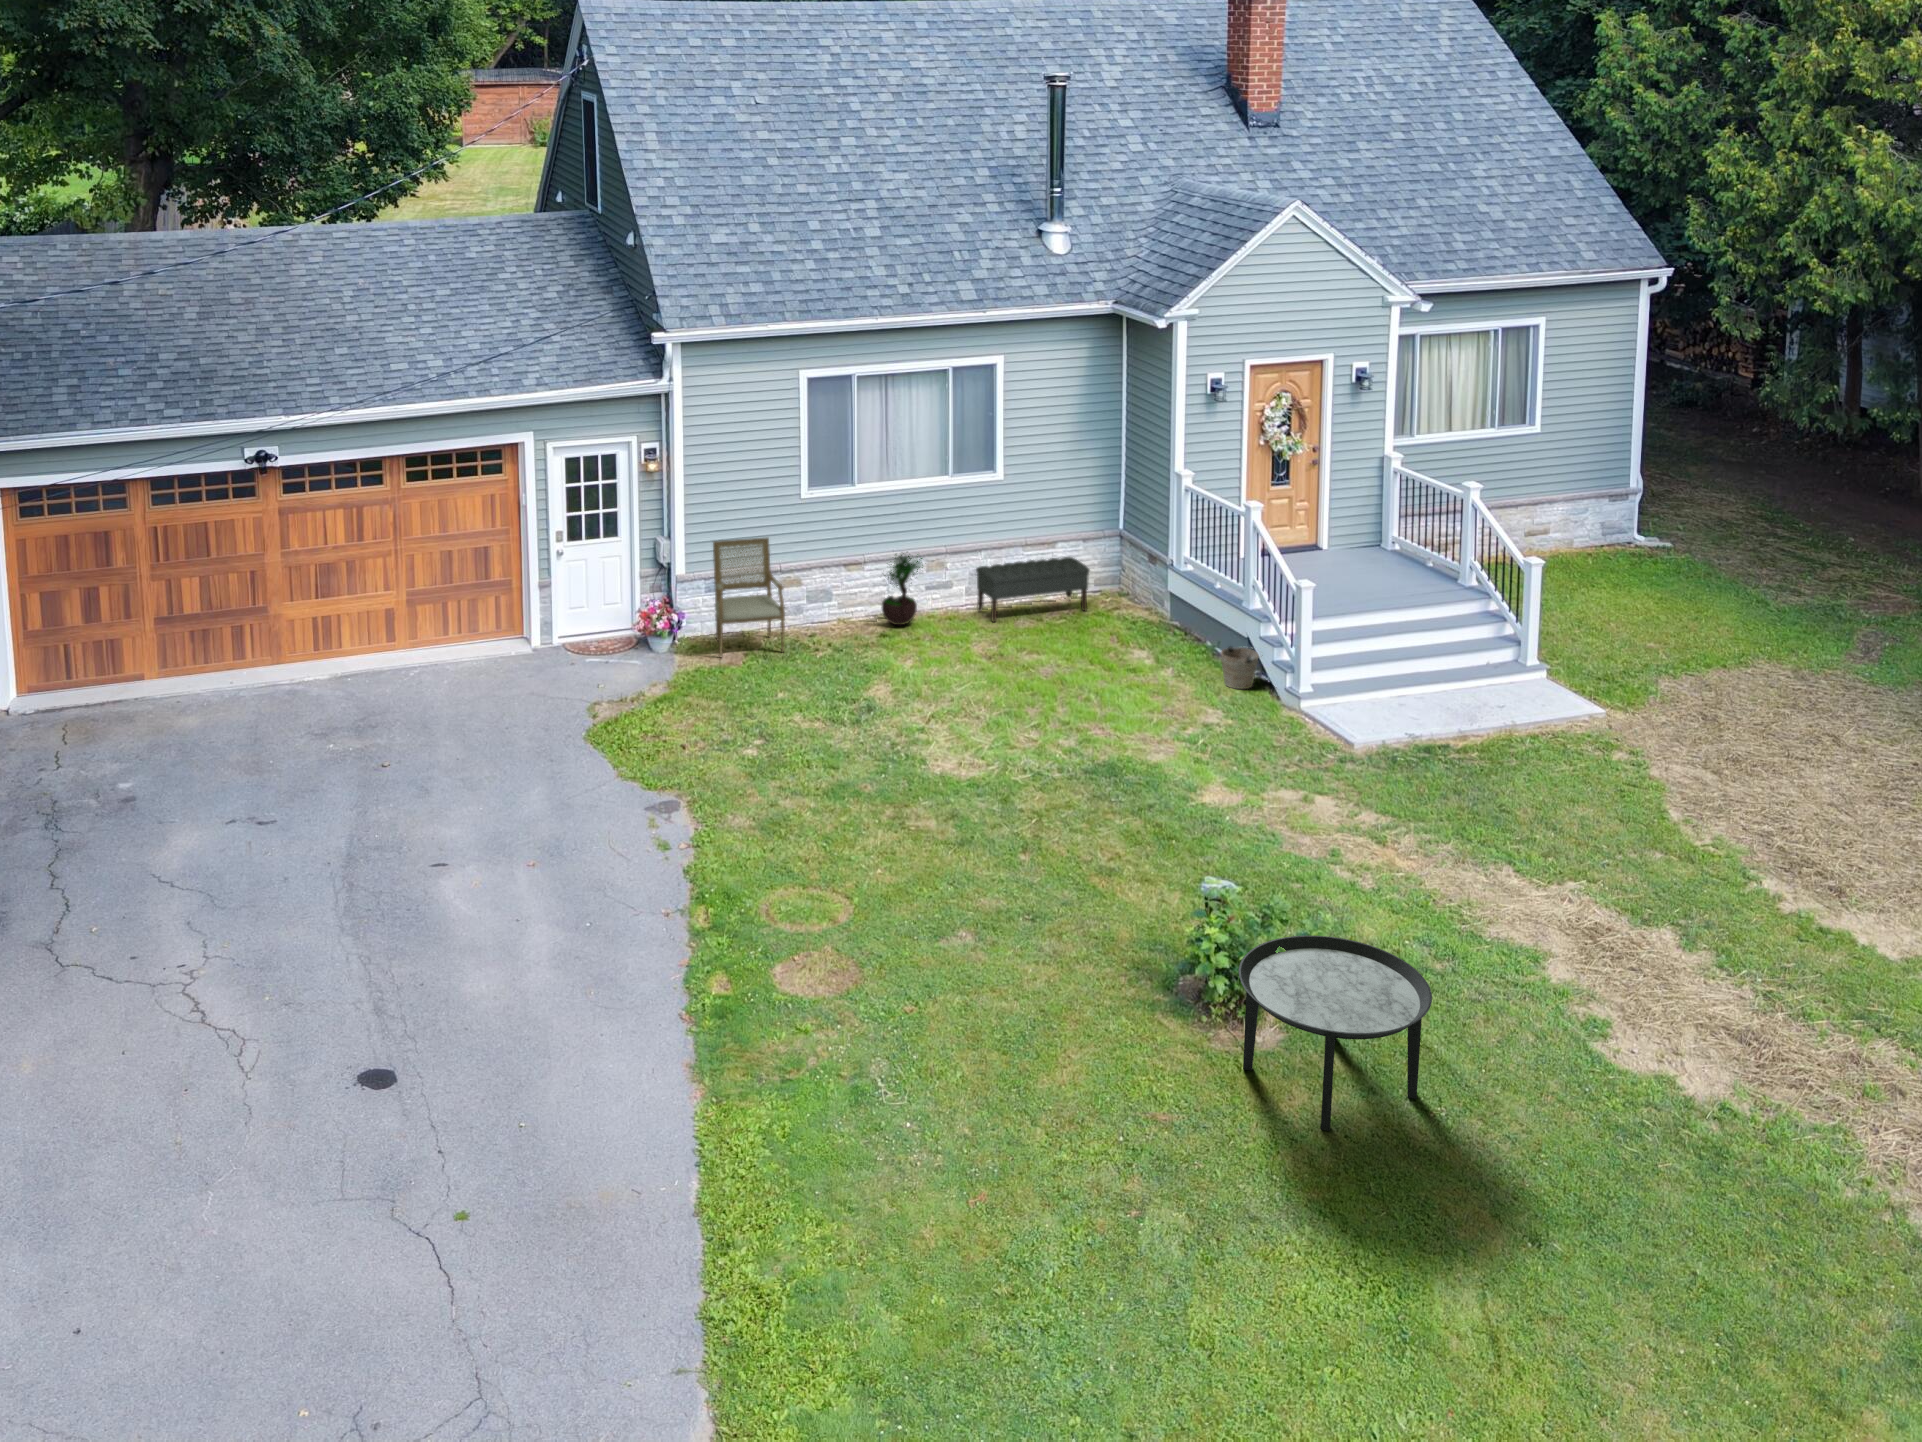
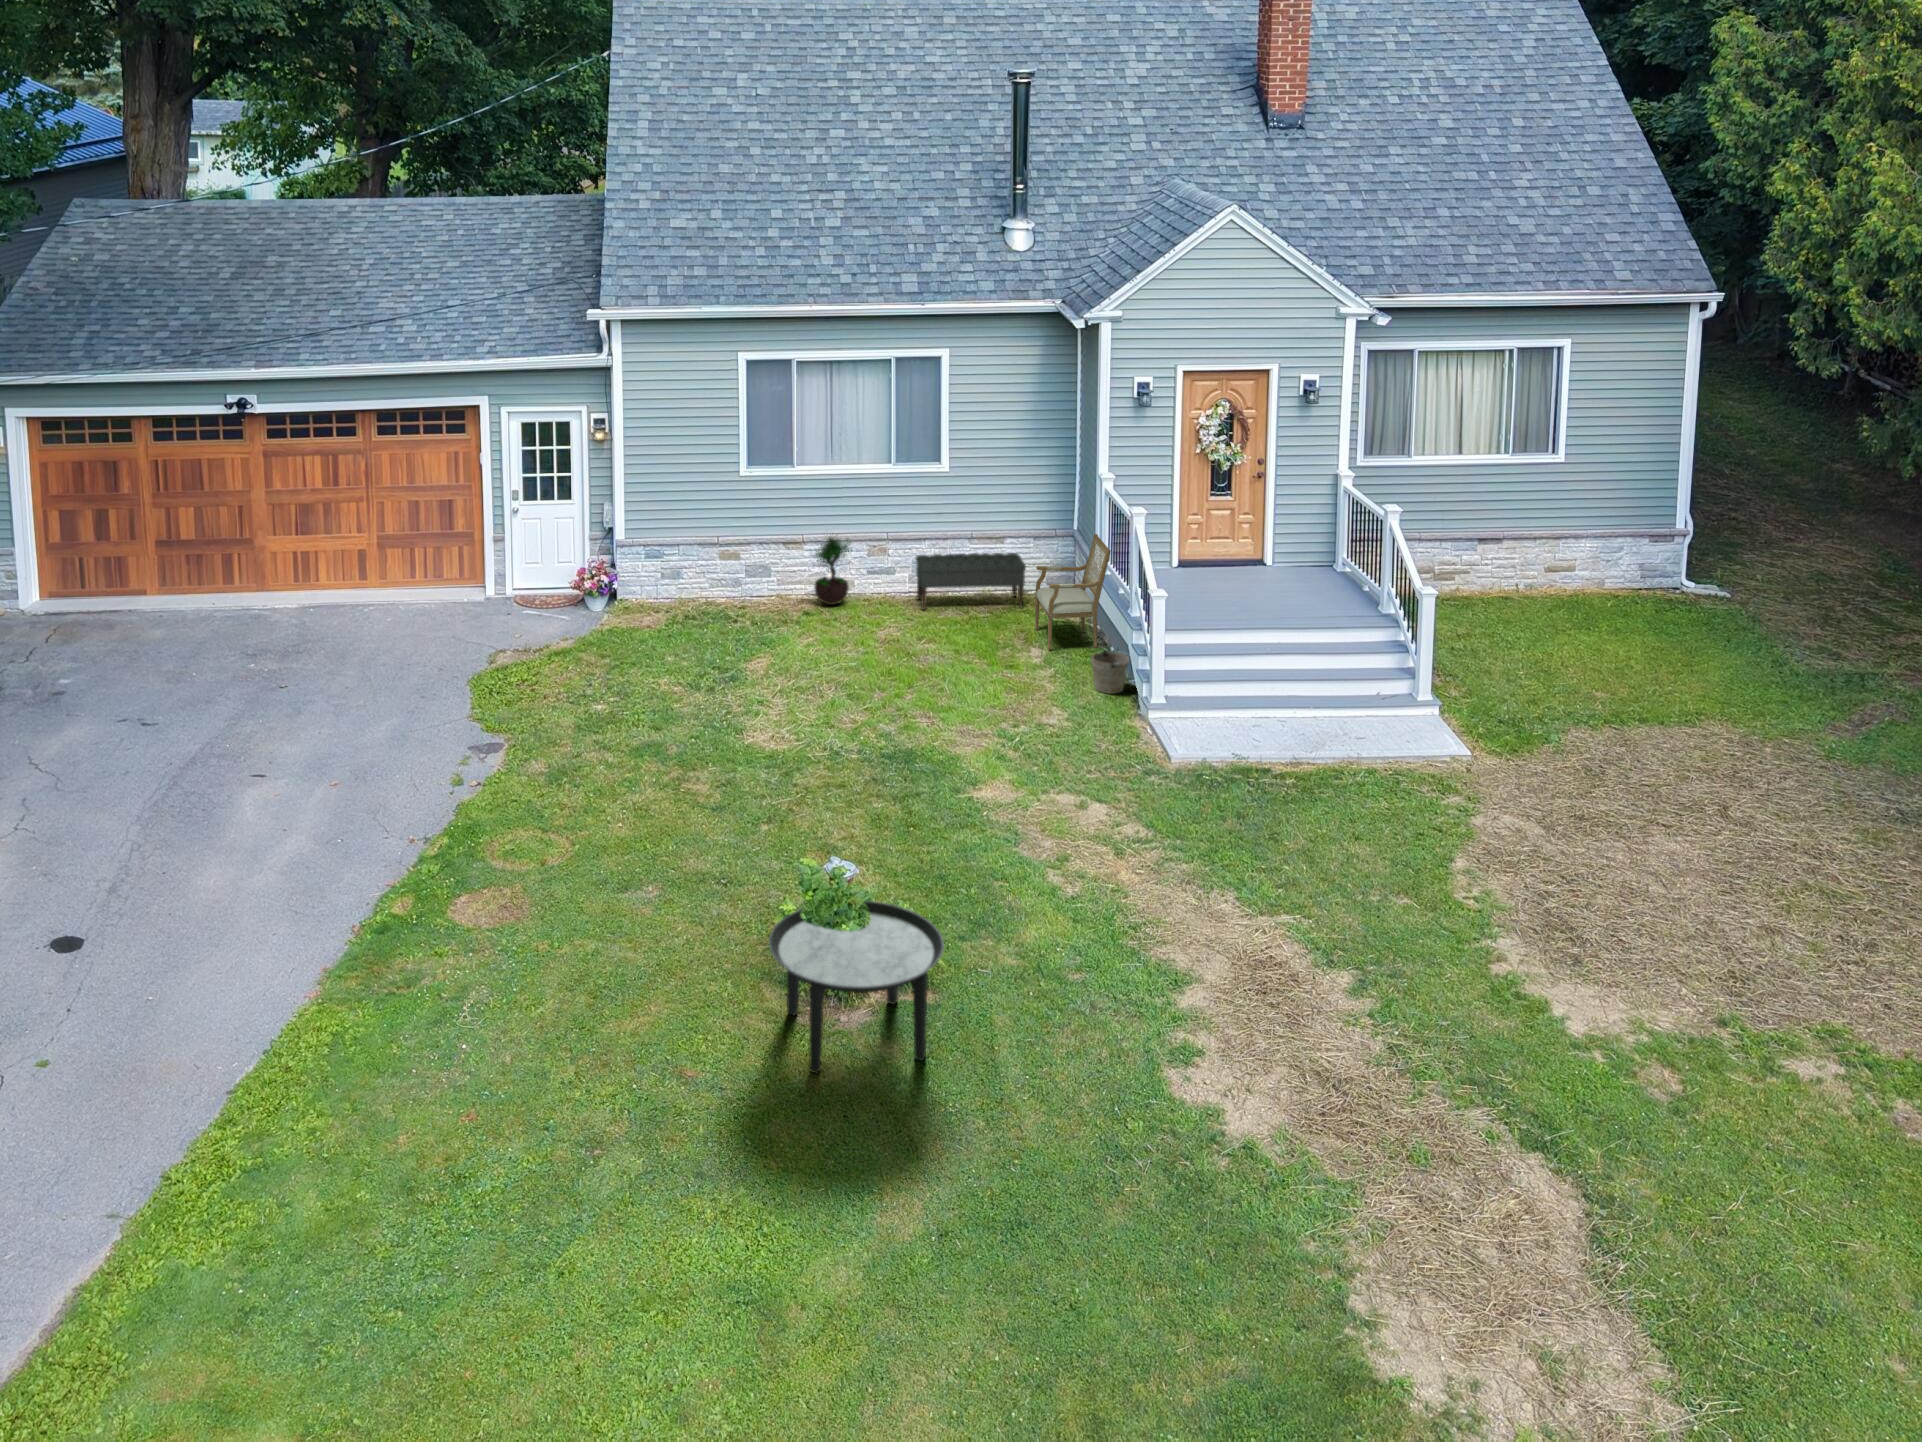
chair: present [713,538,785,657] -> present [1035,534,1111,651]

